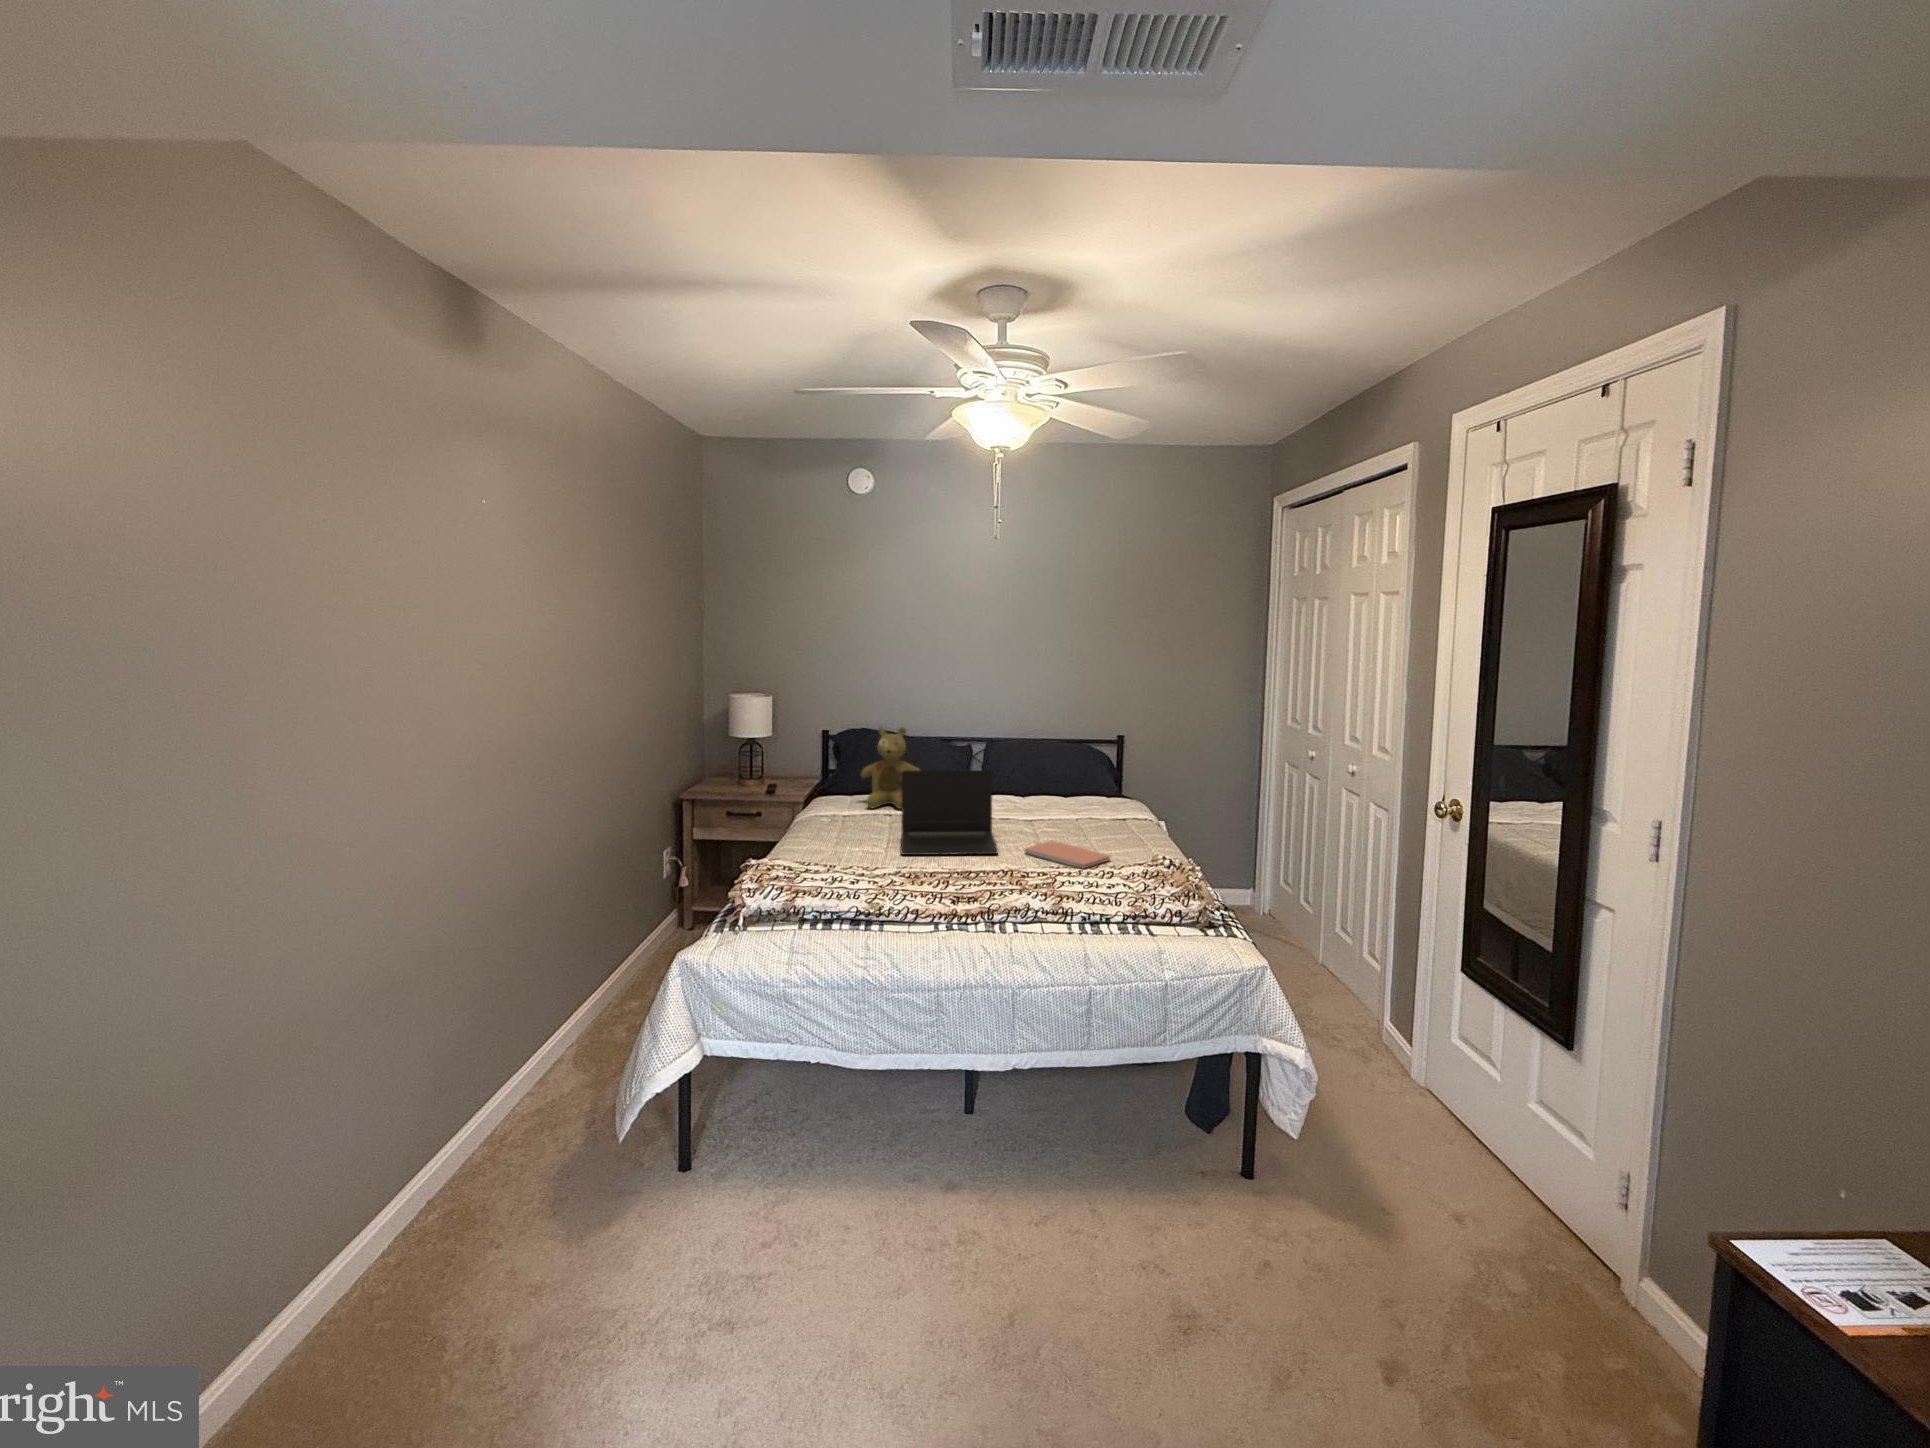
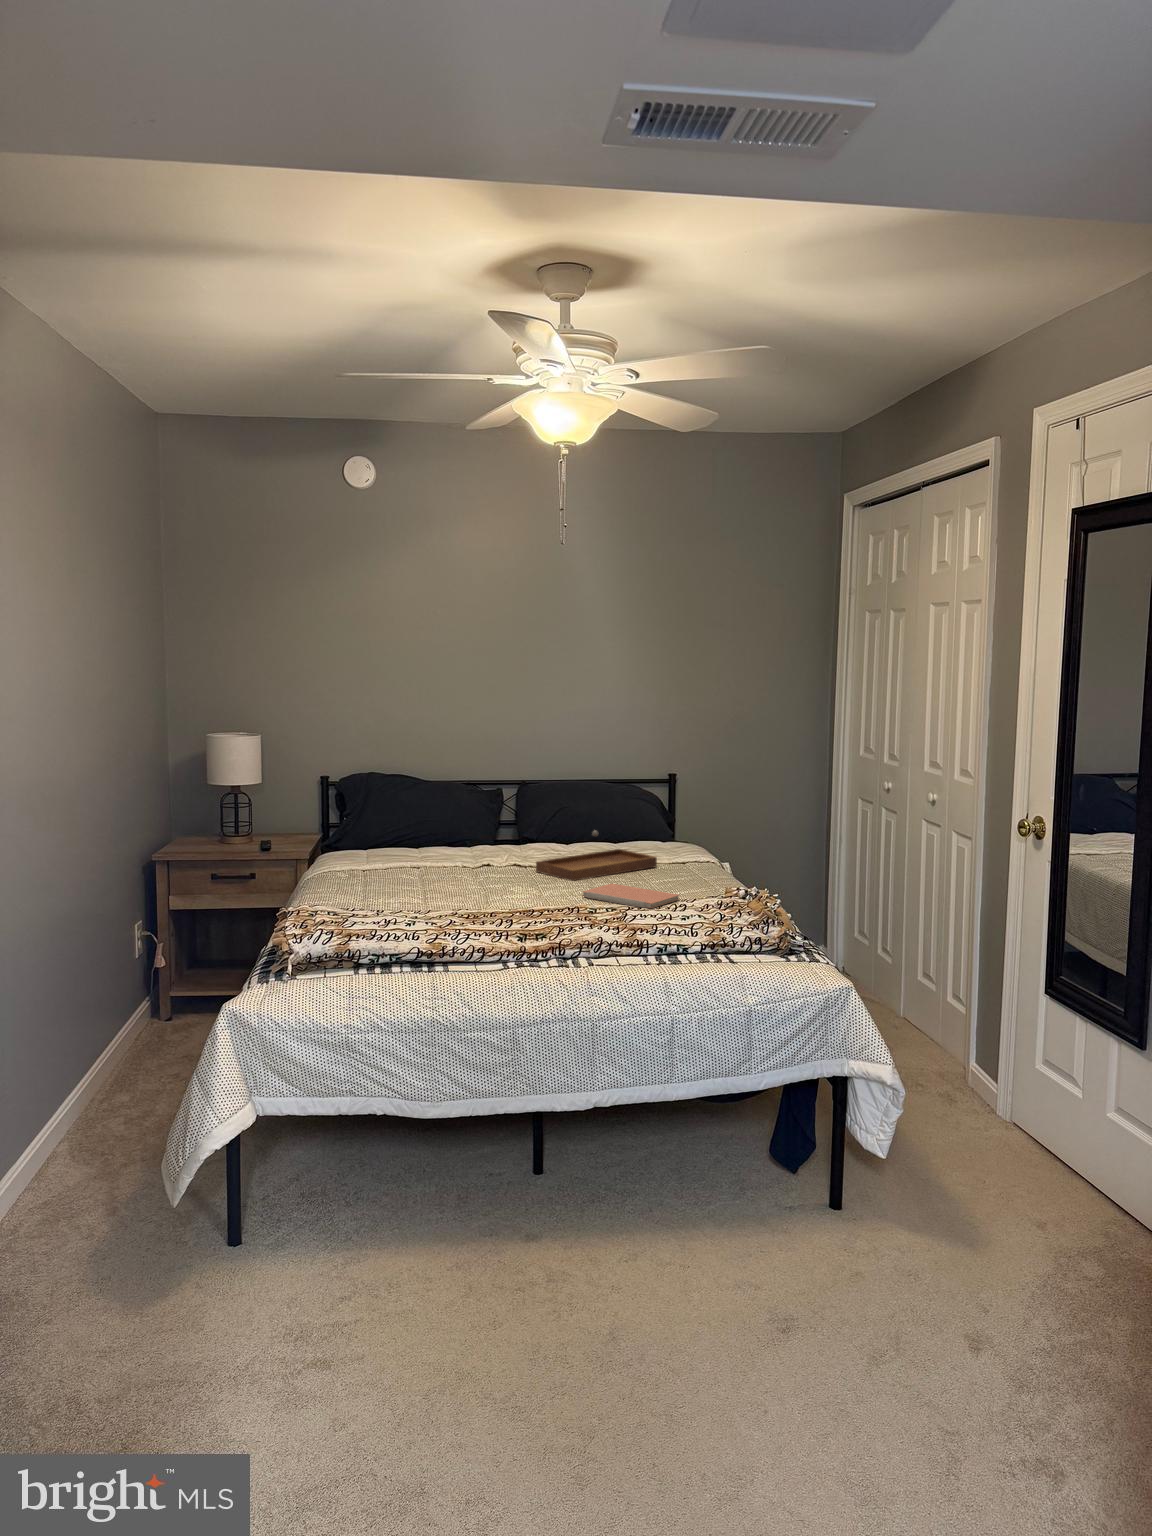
stuffed bear: present [861,727,920,809] -> none [375,766,451,862]
laptop: present [901,770,998,855] -> none [438,808,554,903]
tray: none [990,789,1097,835] -> present [536,830,657,881]

